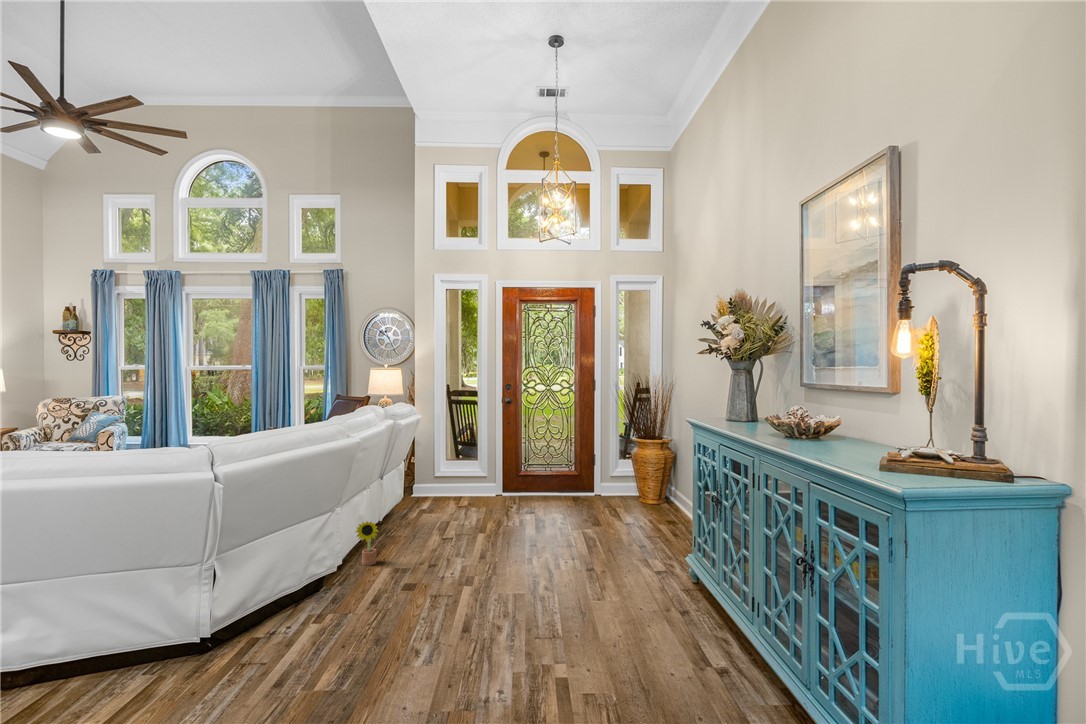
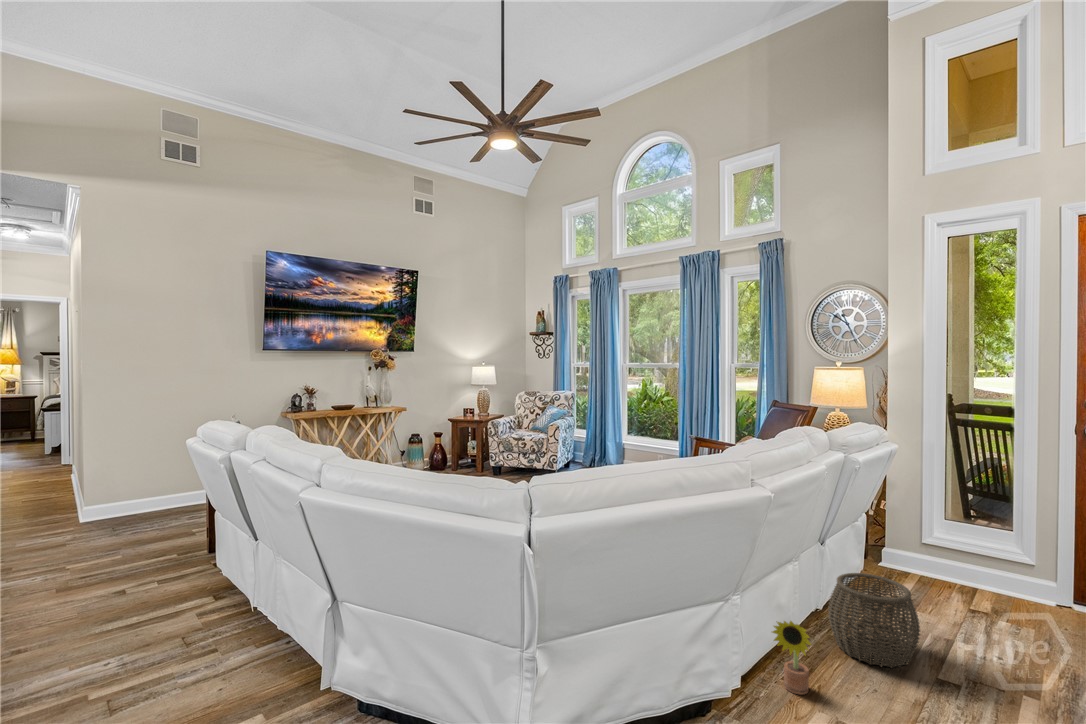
woven basket: none [384,493,433,543] -> present [828,573,920,668]

